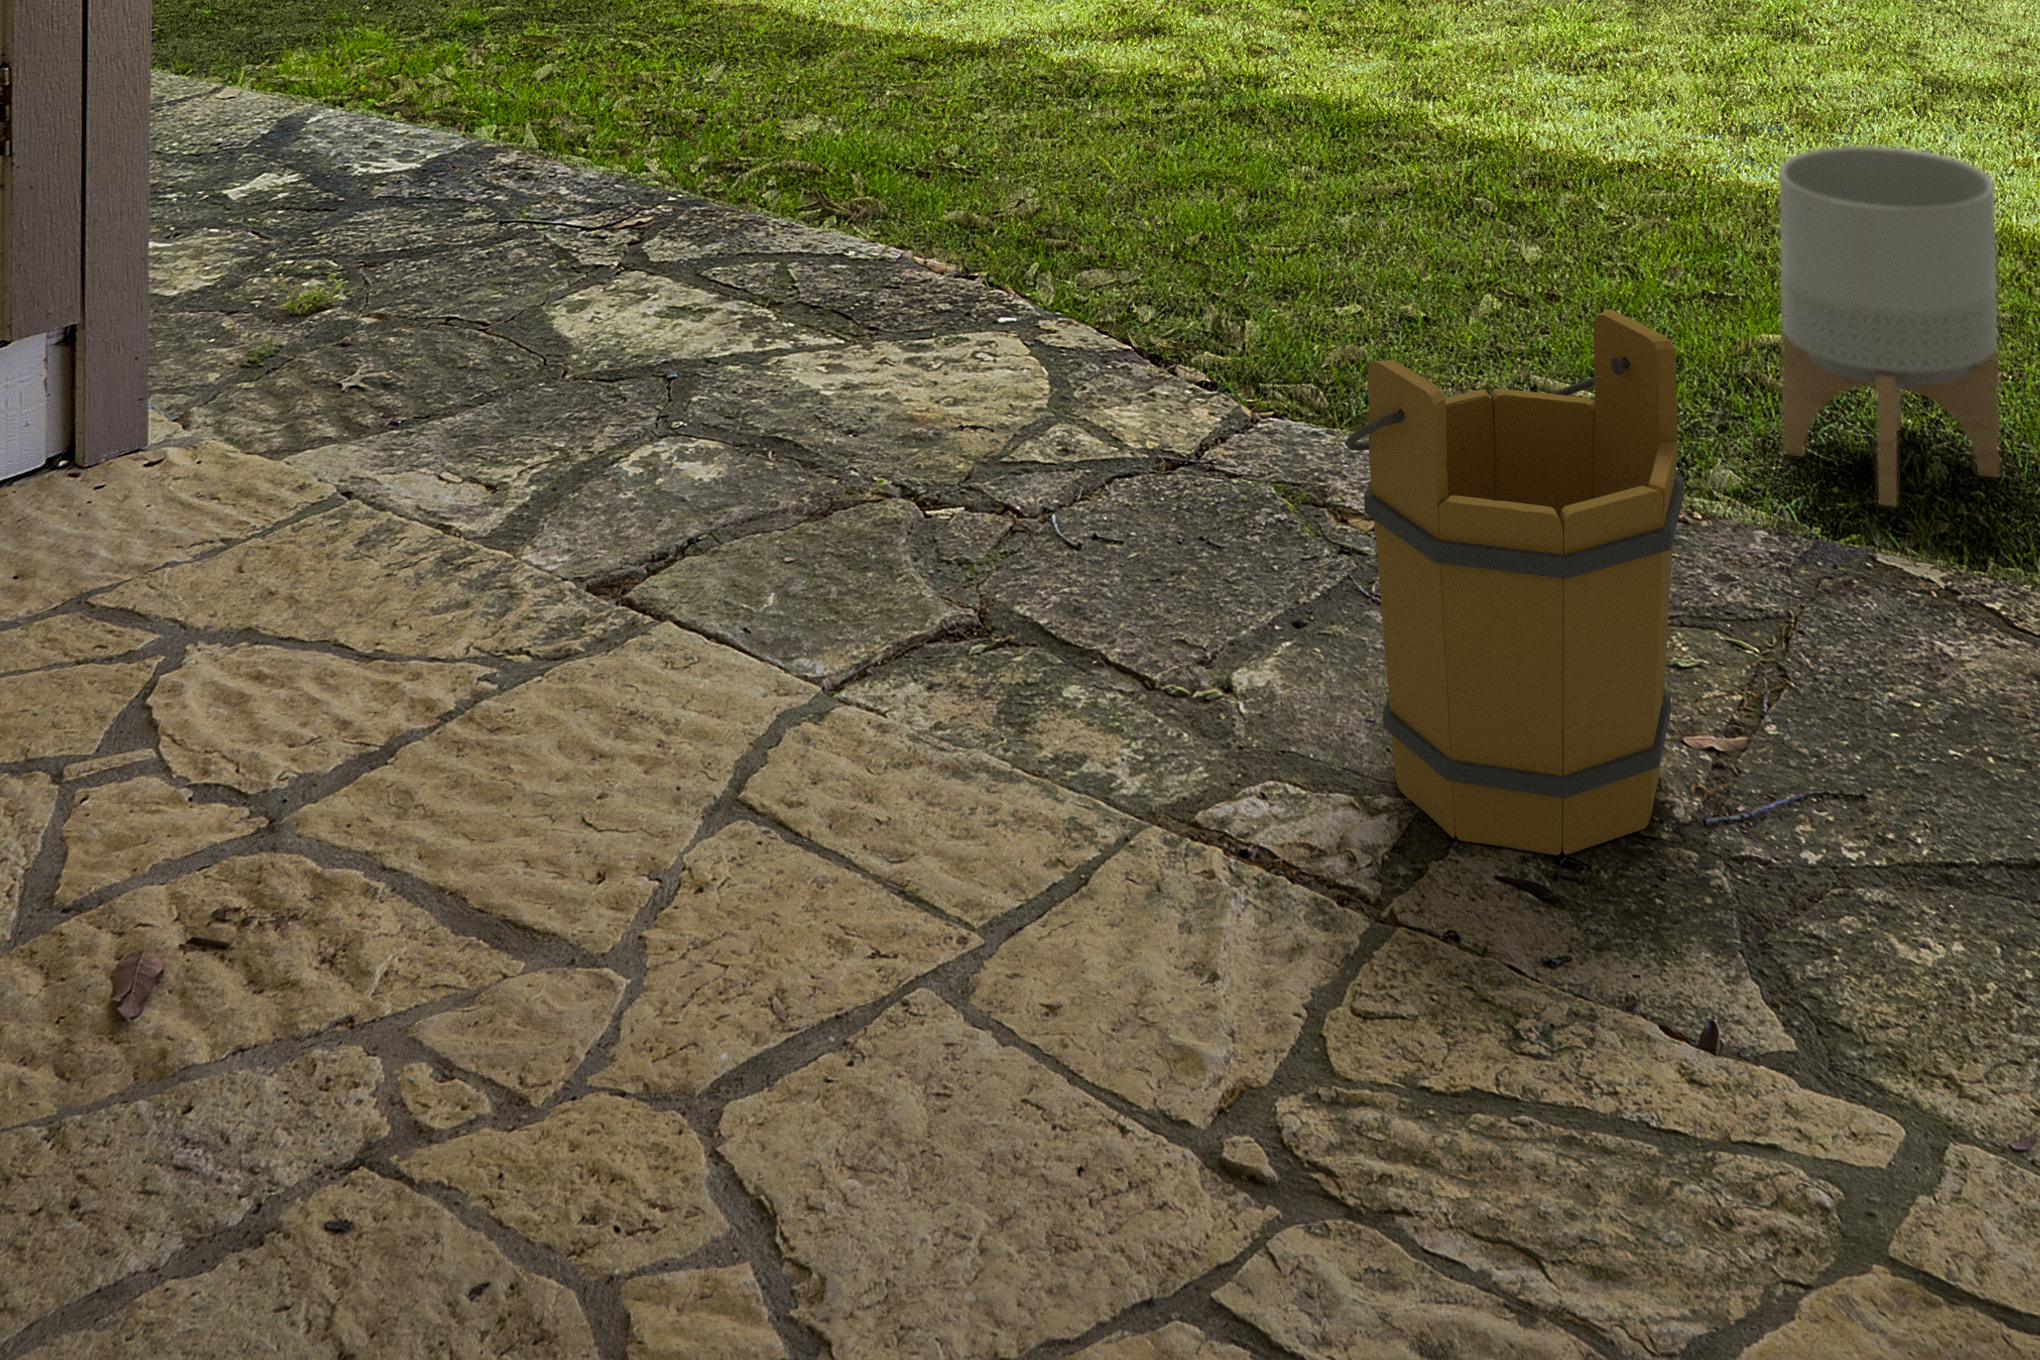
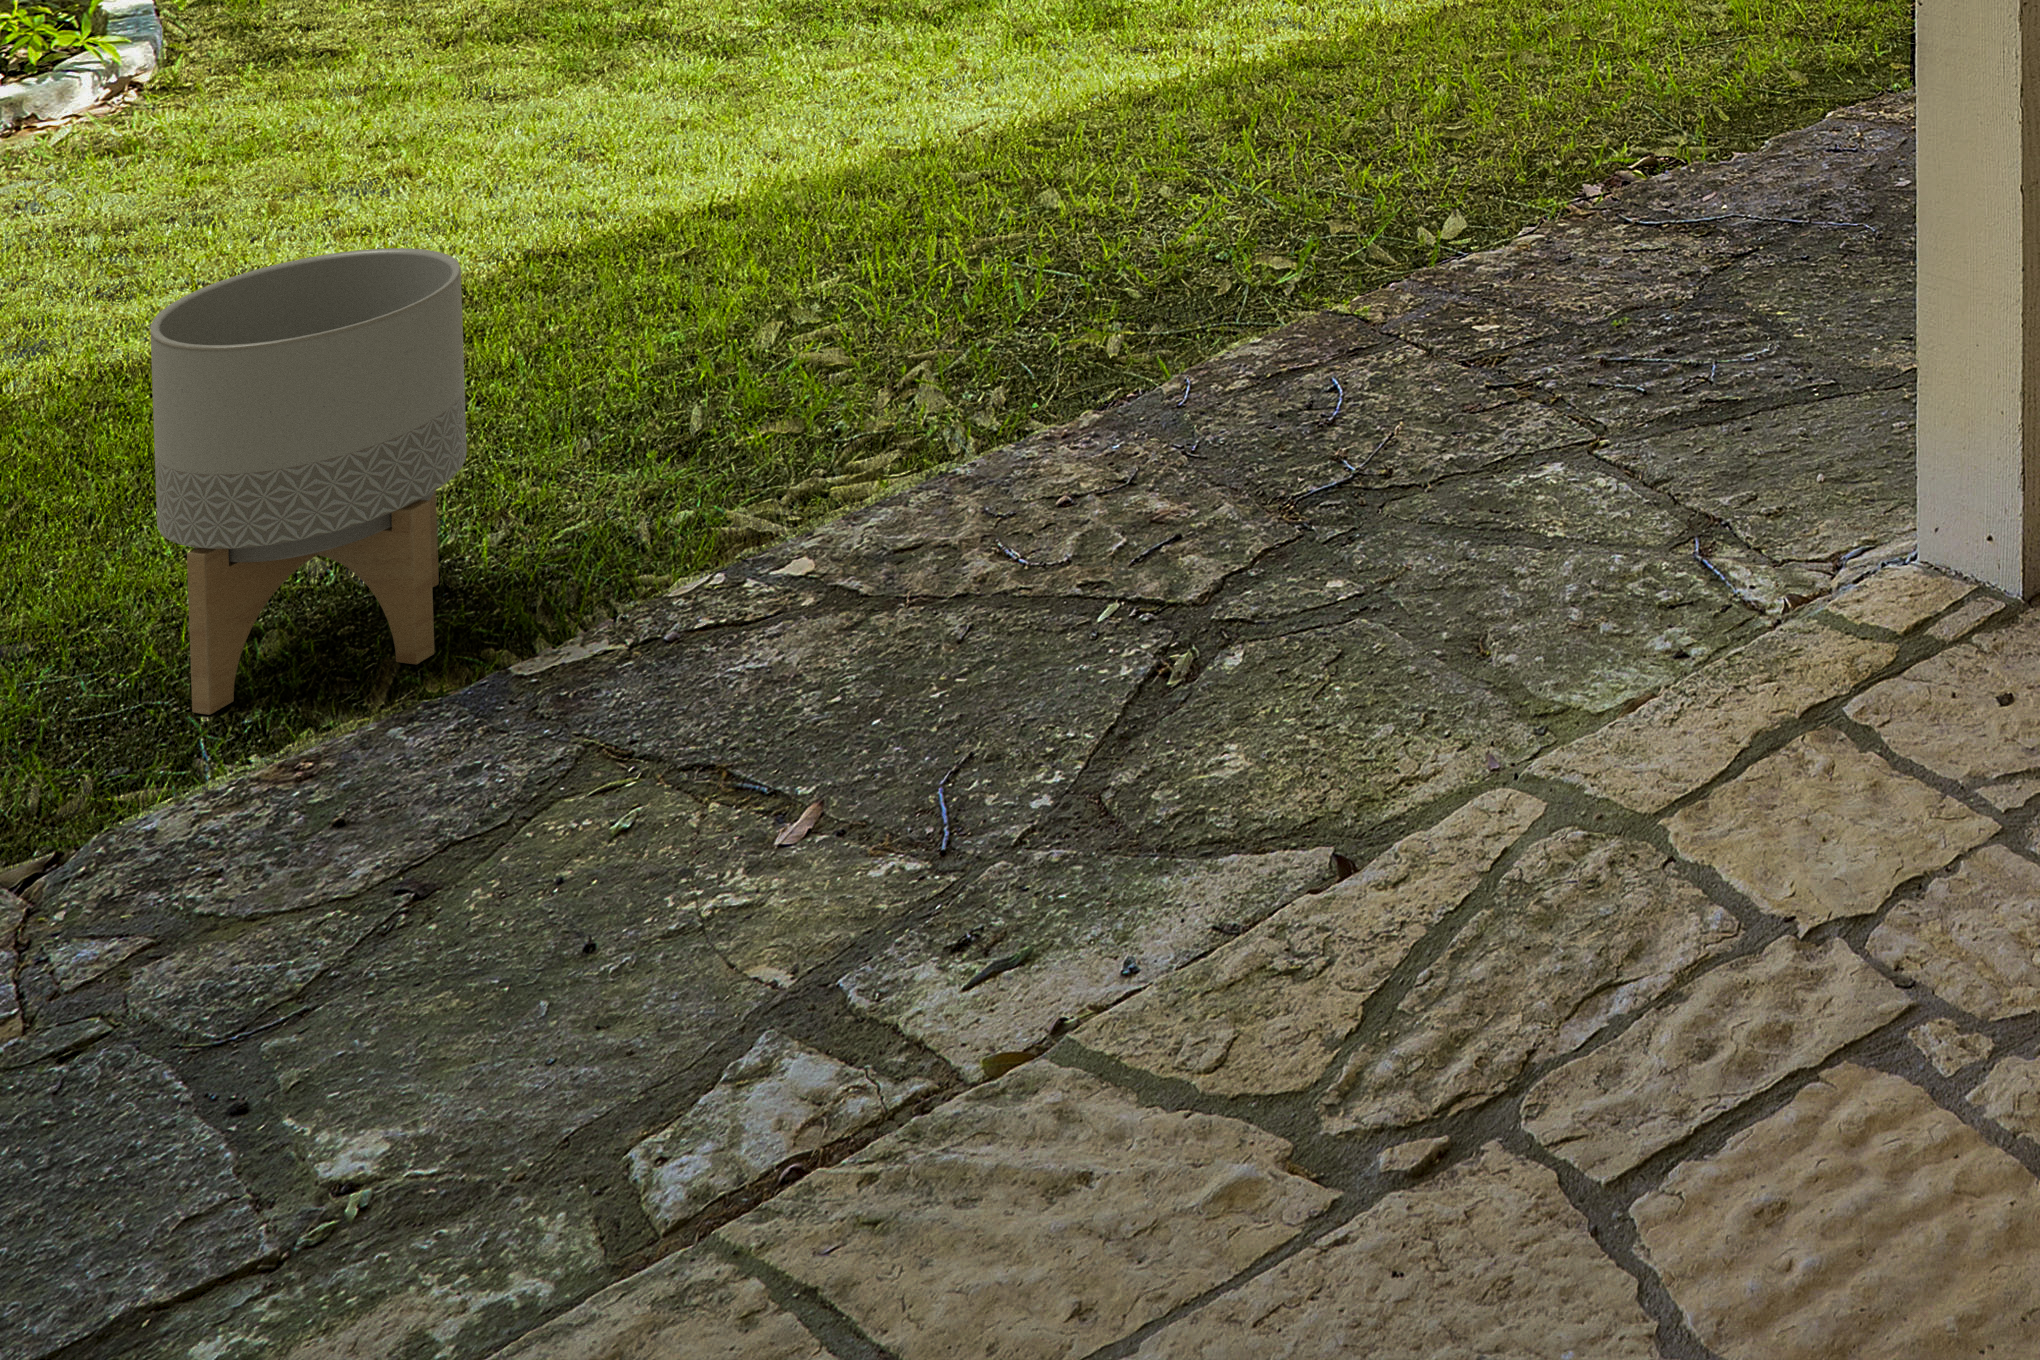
bucket: present [1345,309,1684,855] -> none [538,378,1015,1066]

